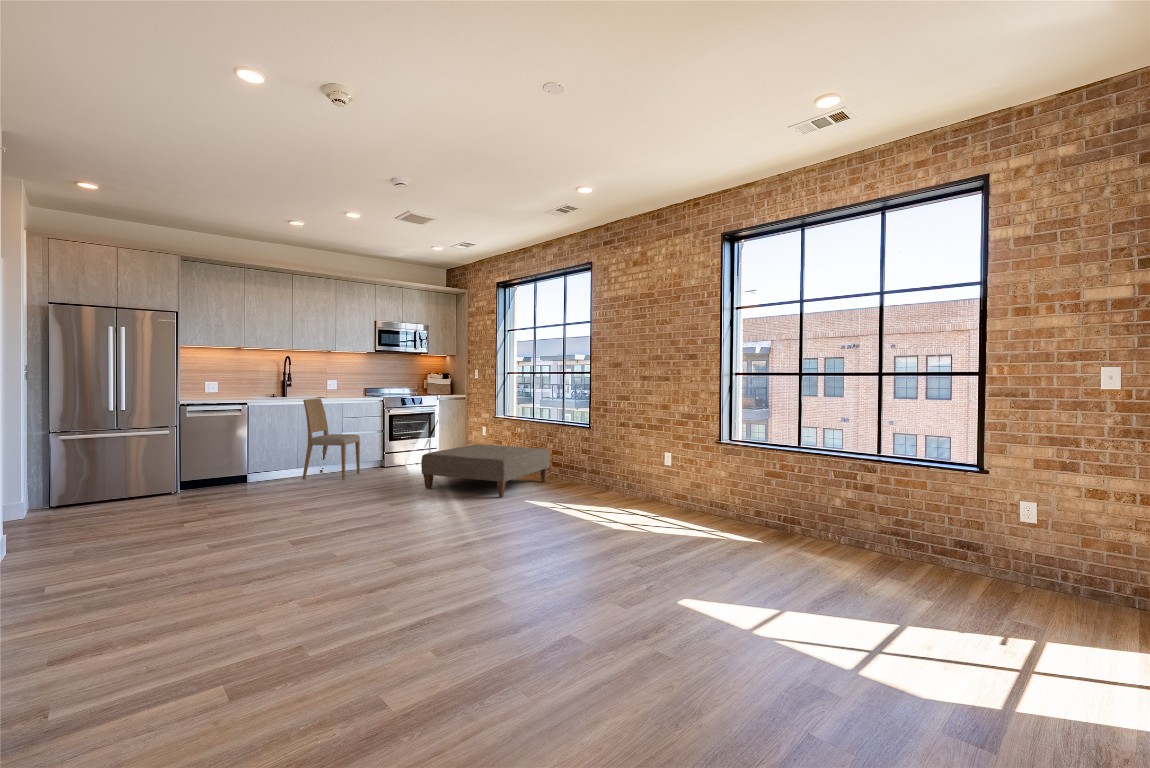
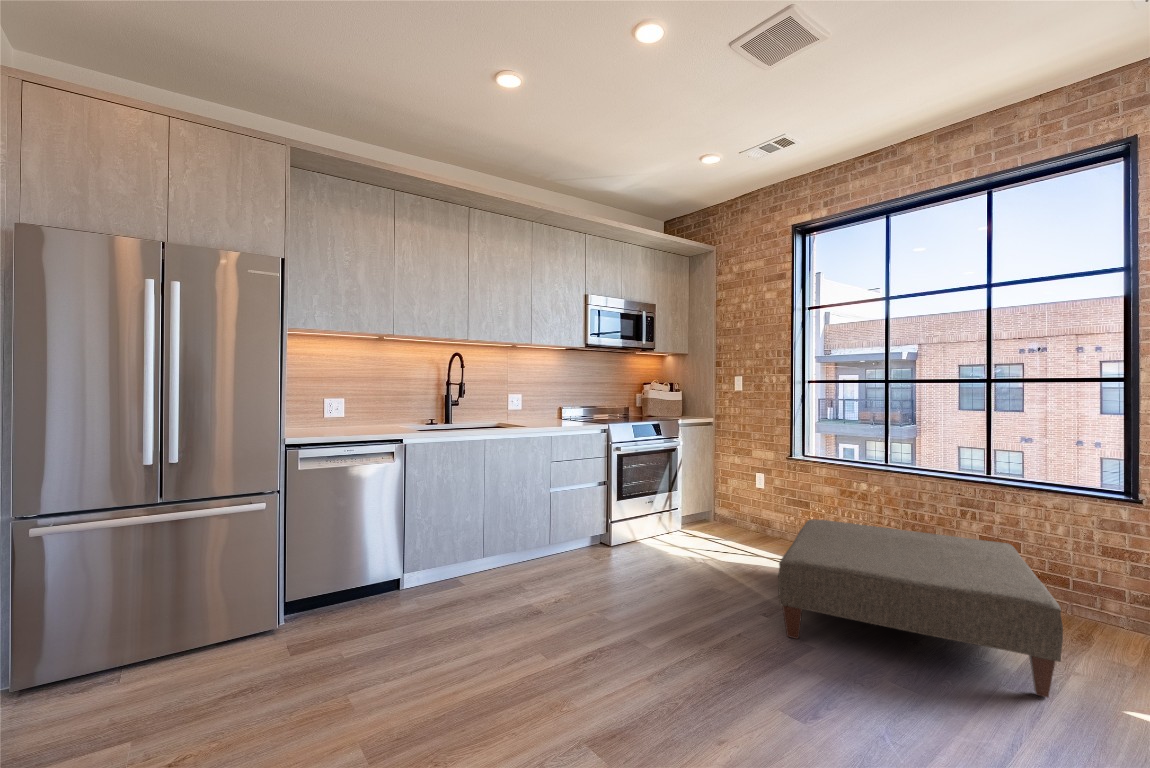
dining chair: present [303,398,360,479] -> none [498,428,588,590]

